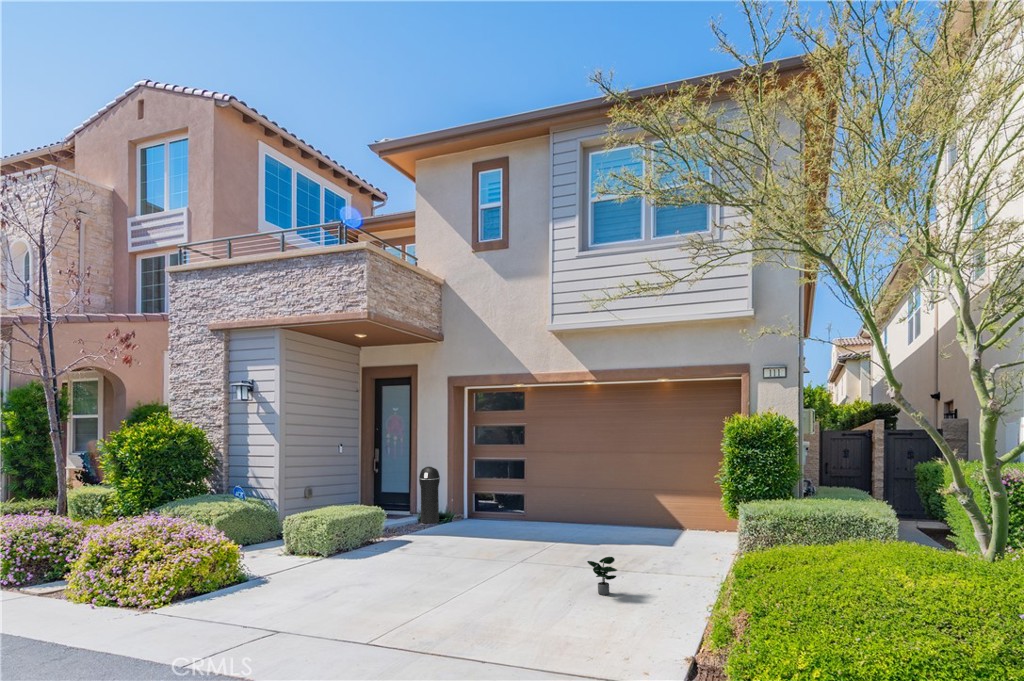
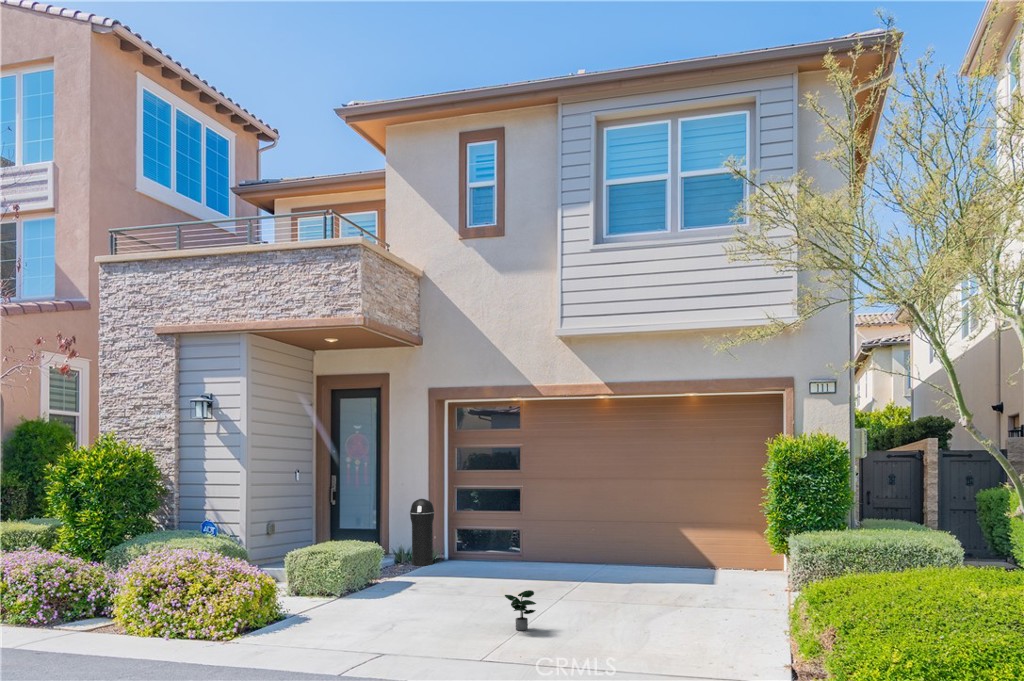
potted plant: present [587,557,617,595] -> present [505,590,536,630]

